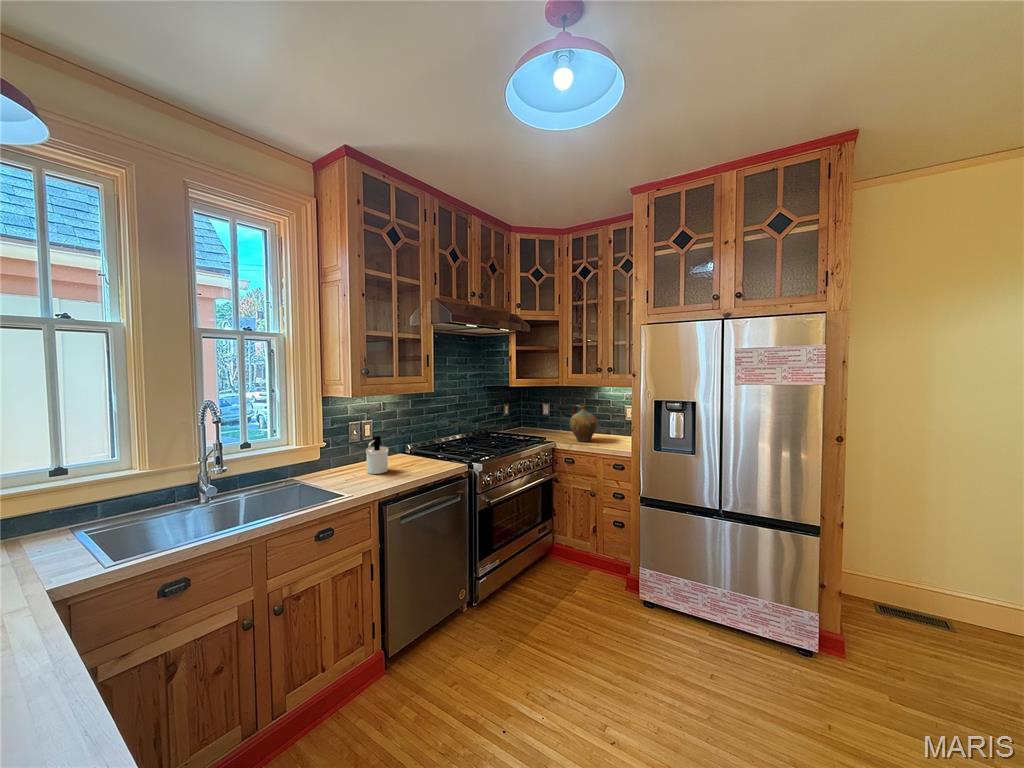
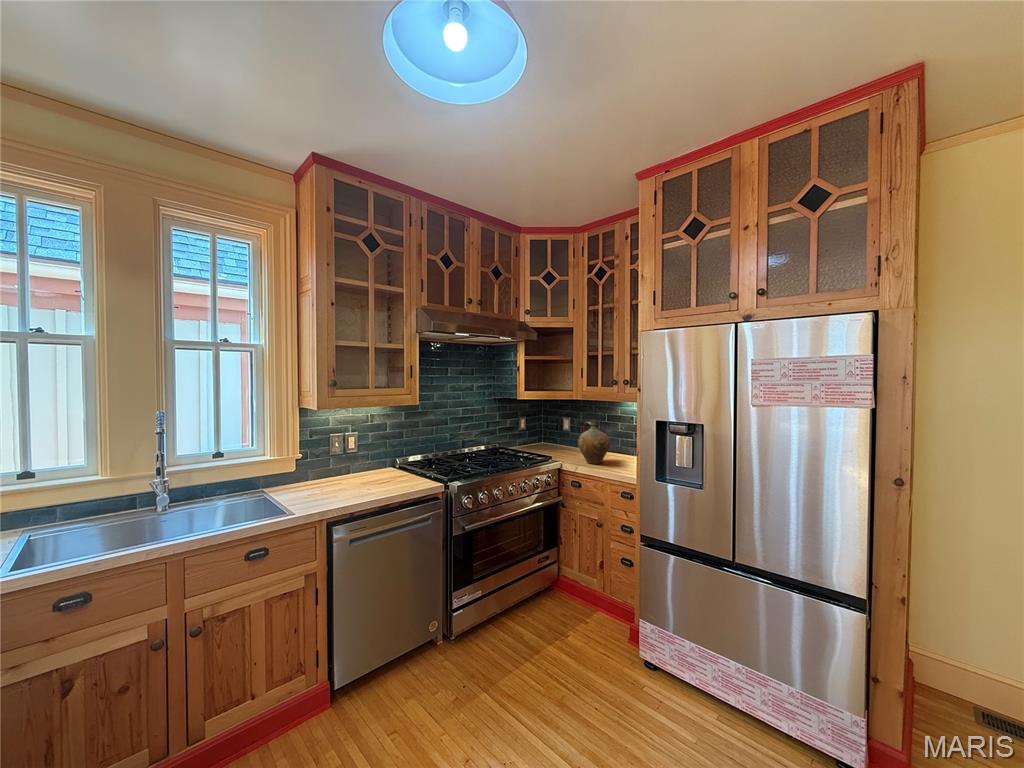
soap dispenser: present [366,436,388,474] -> none [331,450,358,490]

